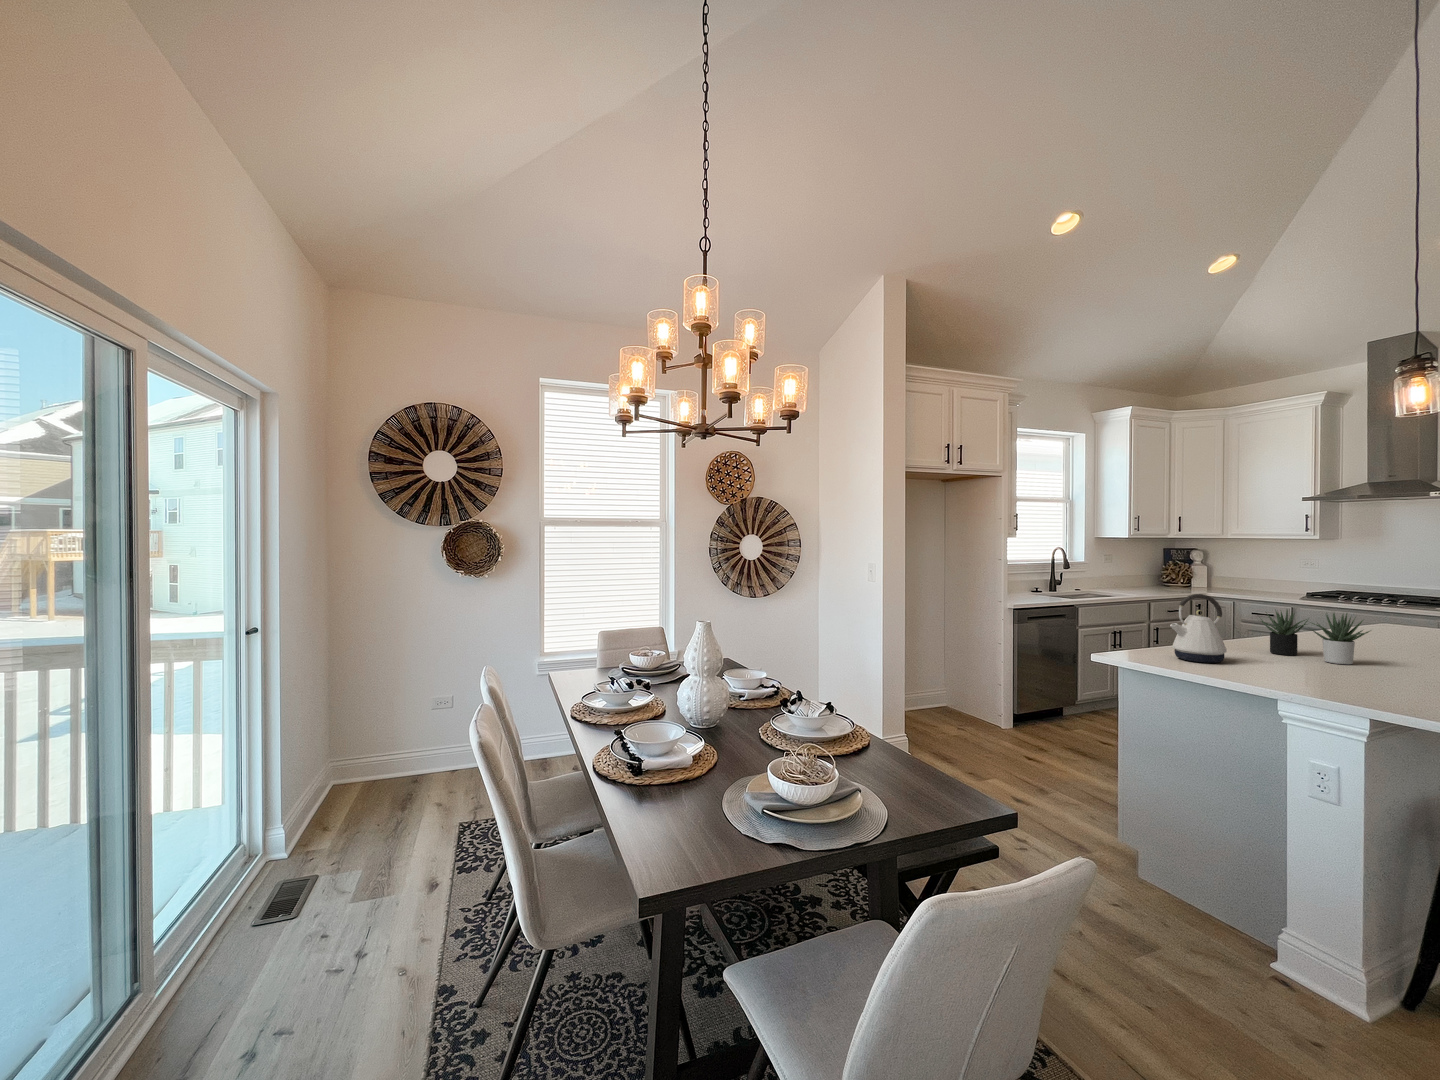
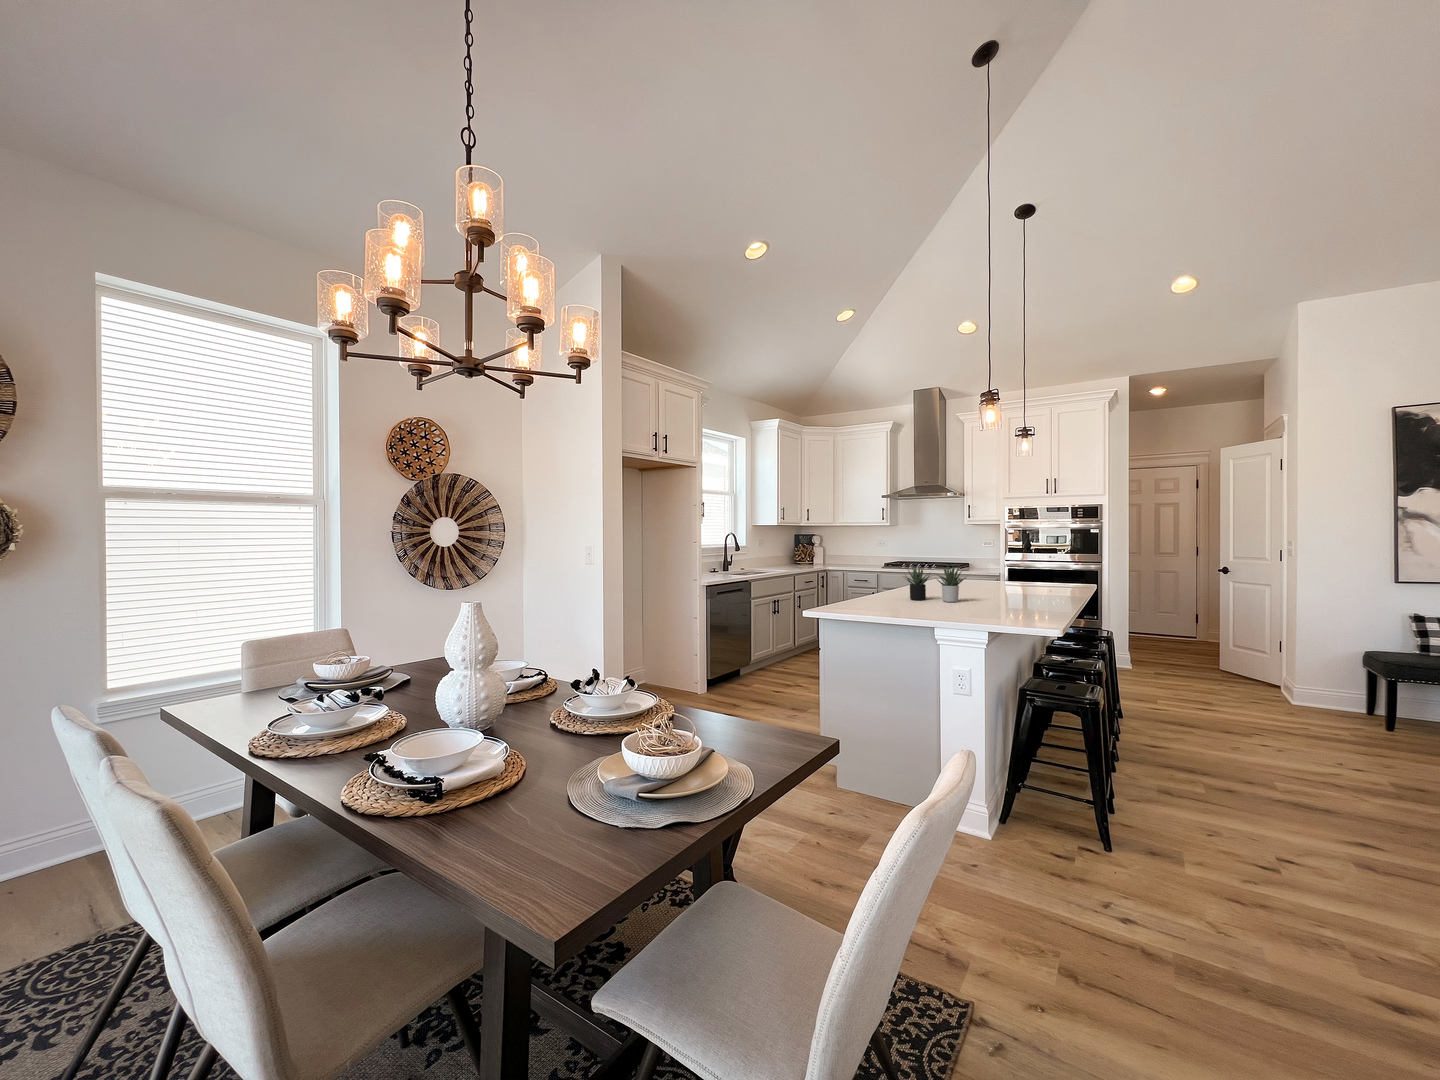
kettle: present [1170,594,1227,663] -> none [862,555,896,609]

